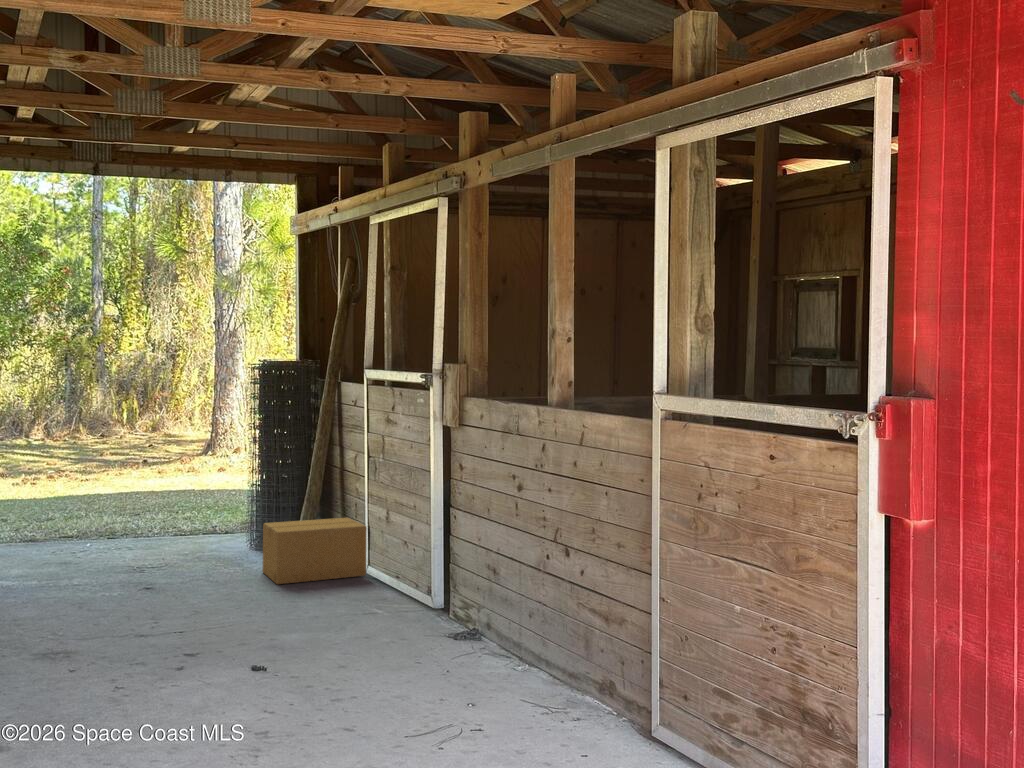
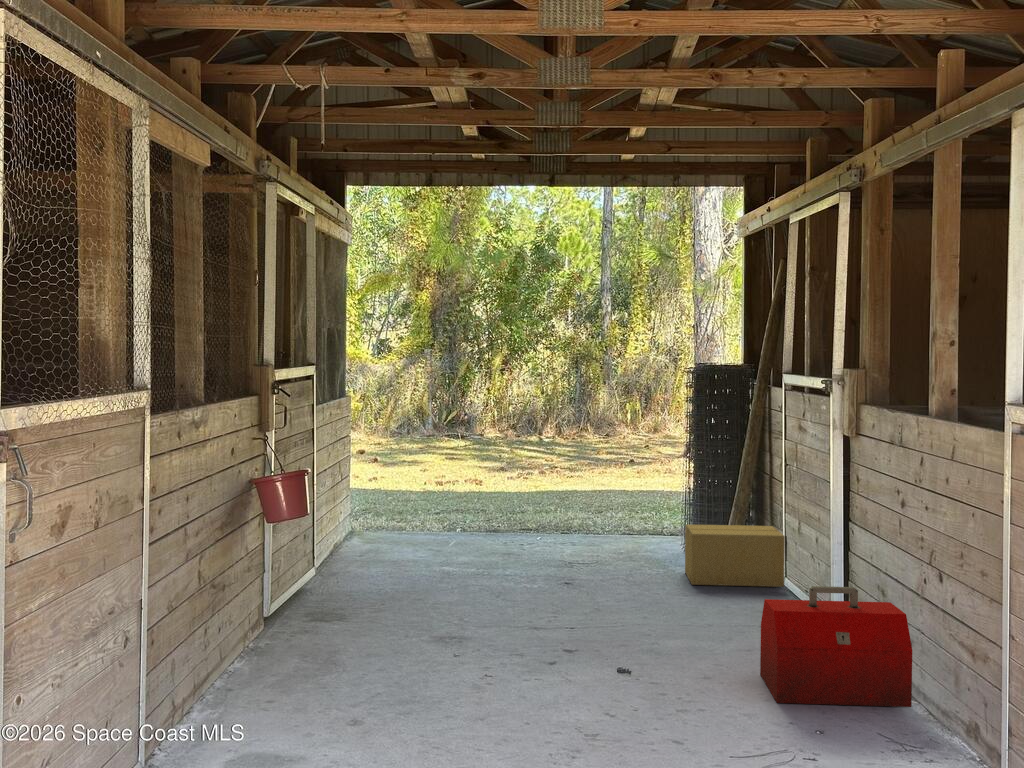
toolbox: none [396,569,541,692] -> present [760,586,912,707]

